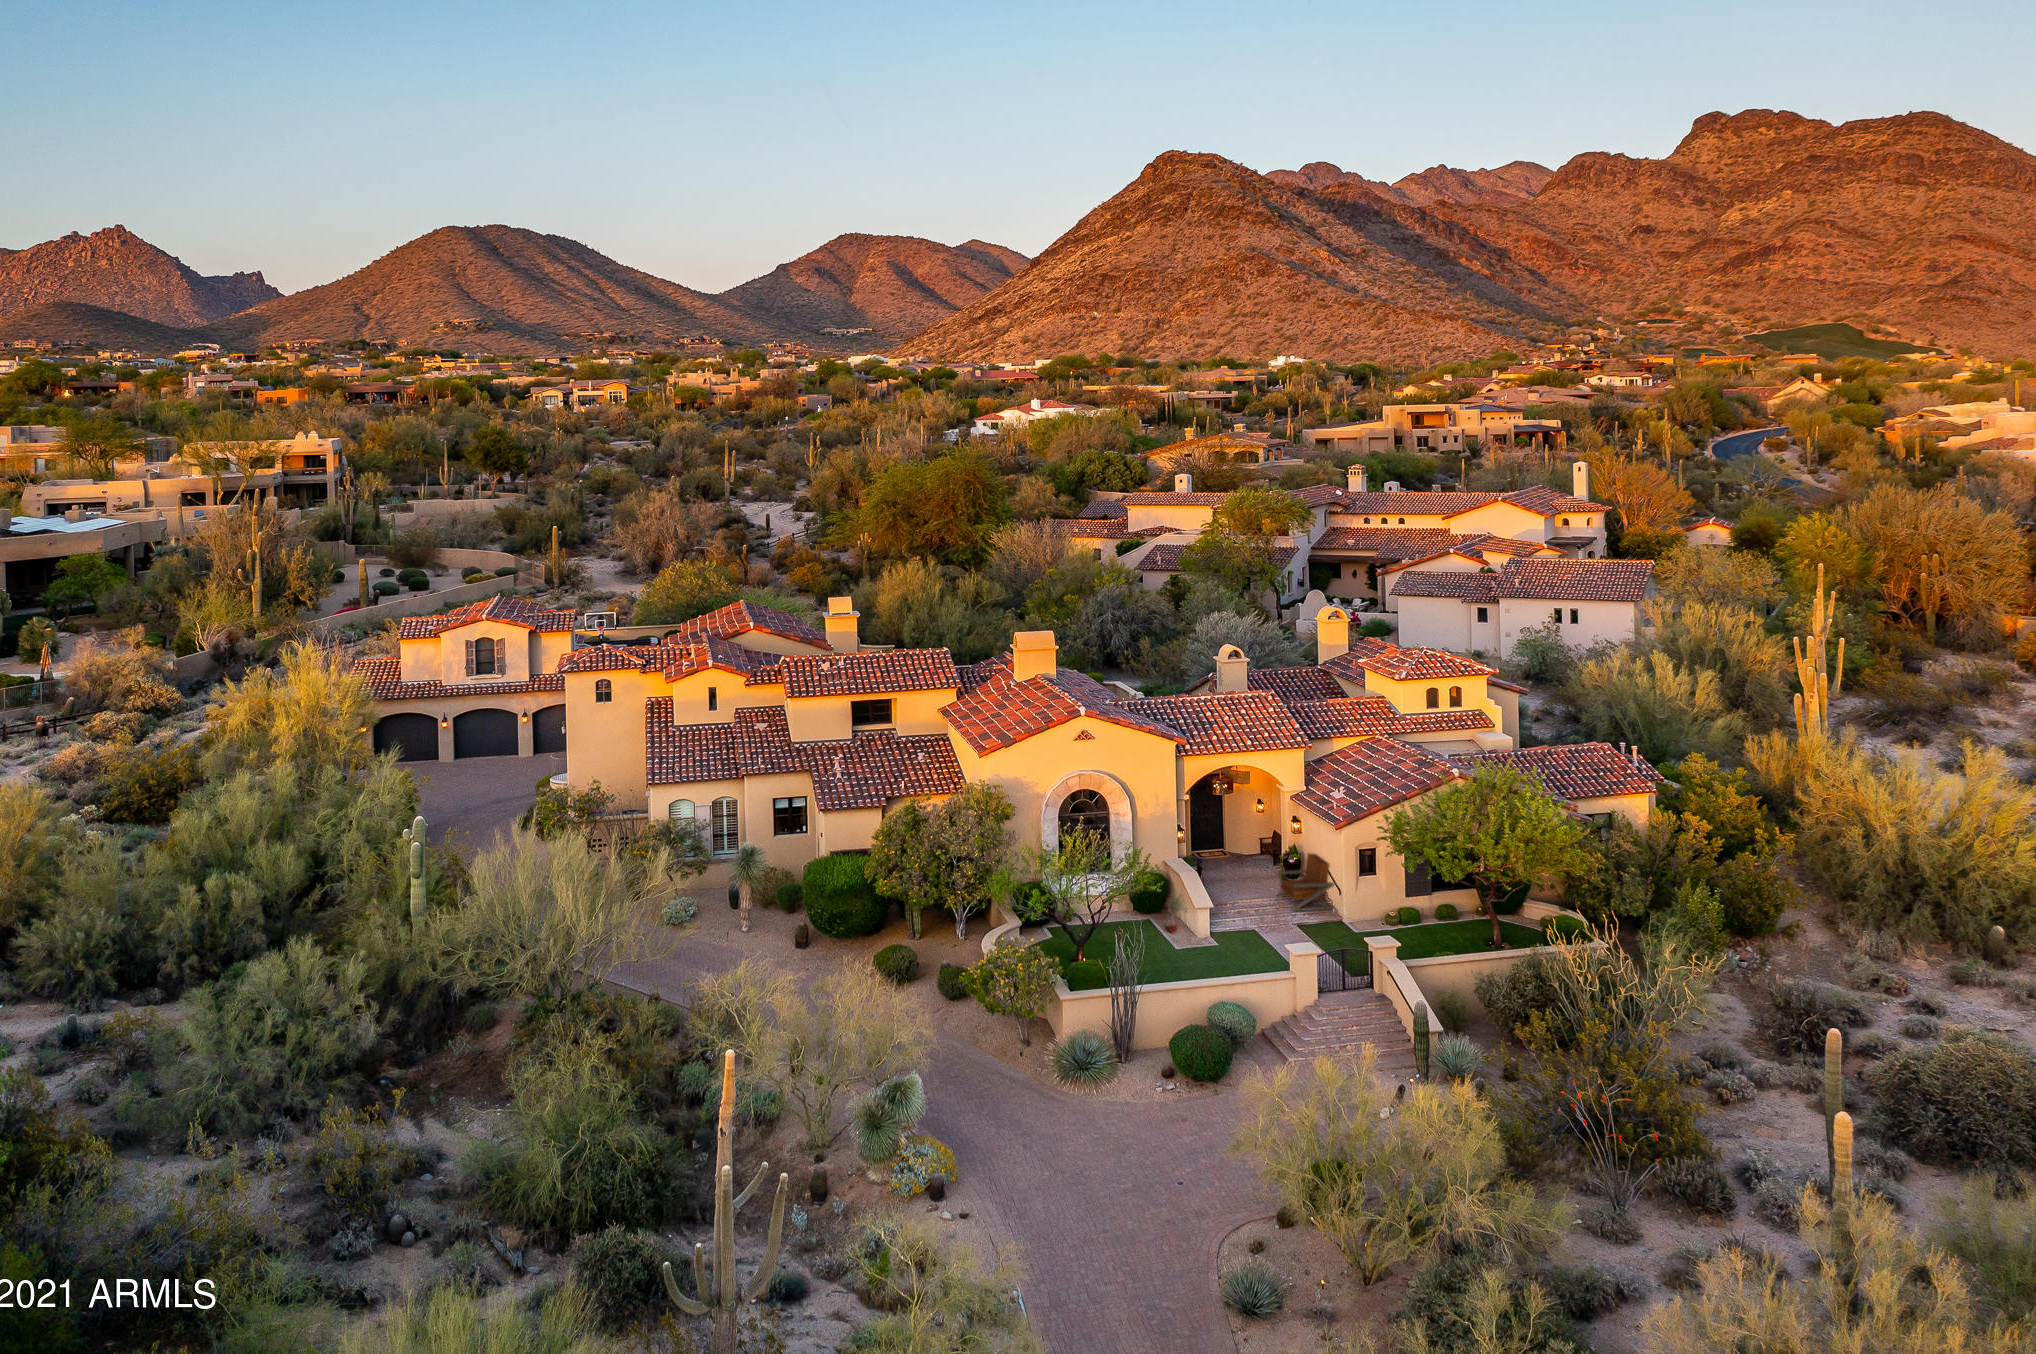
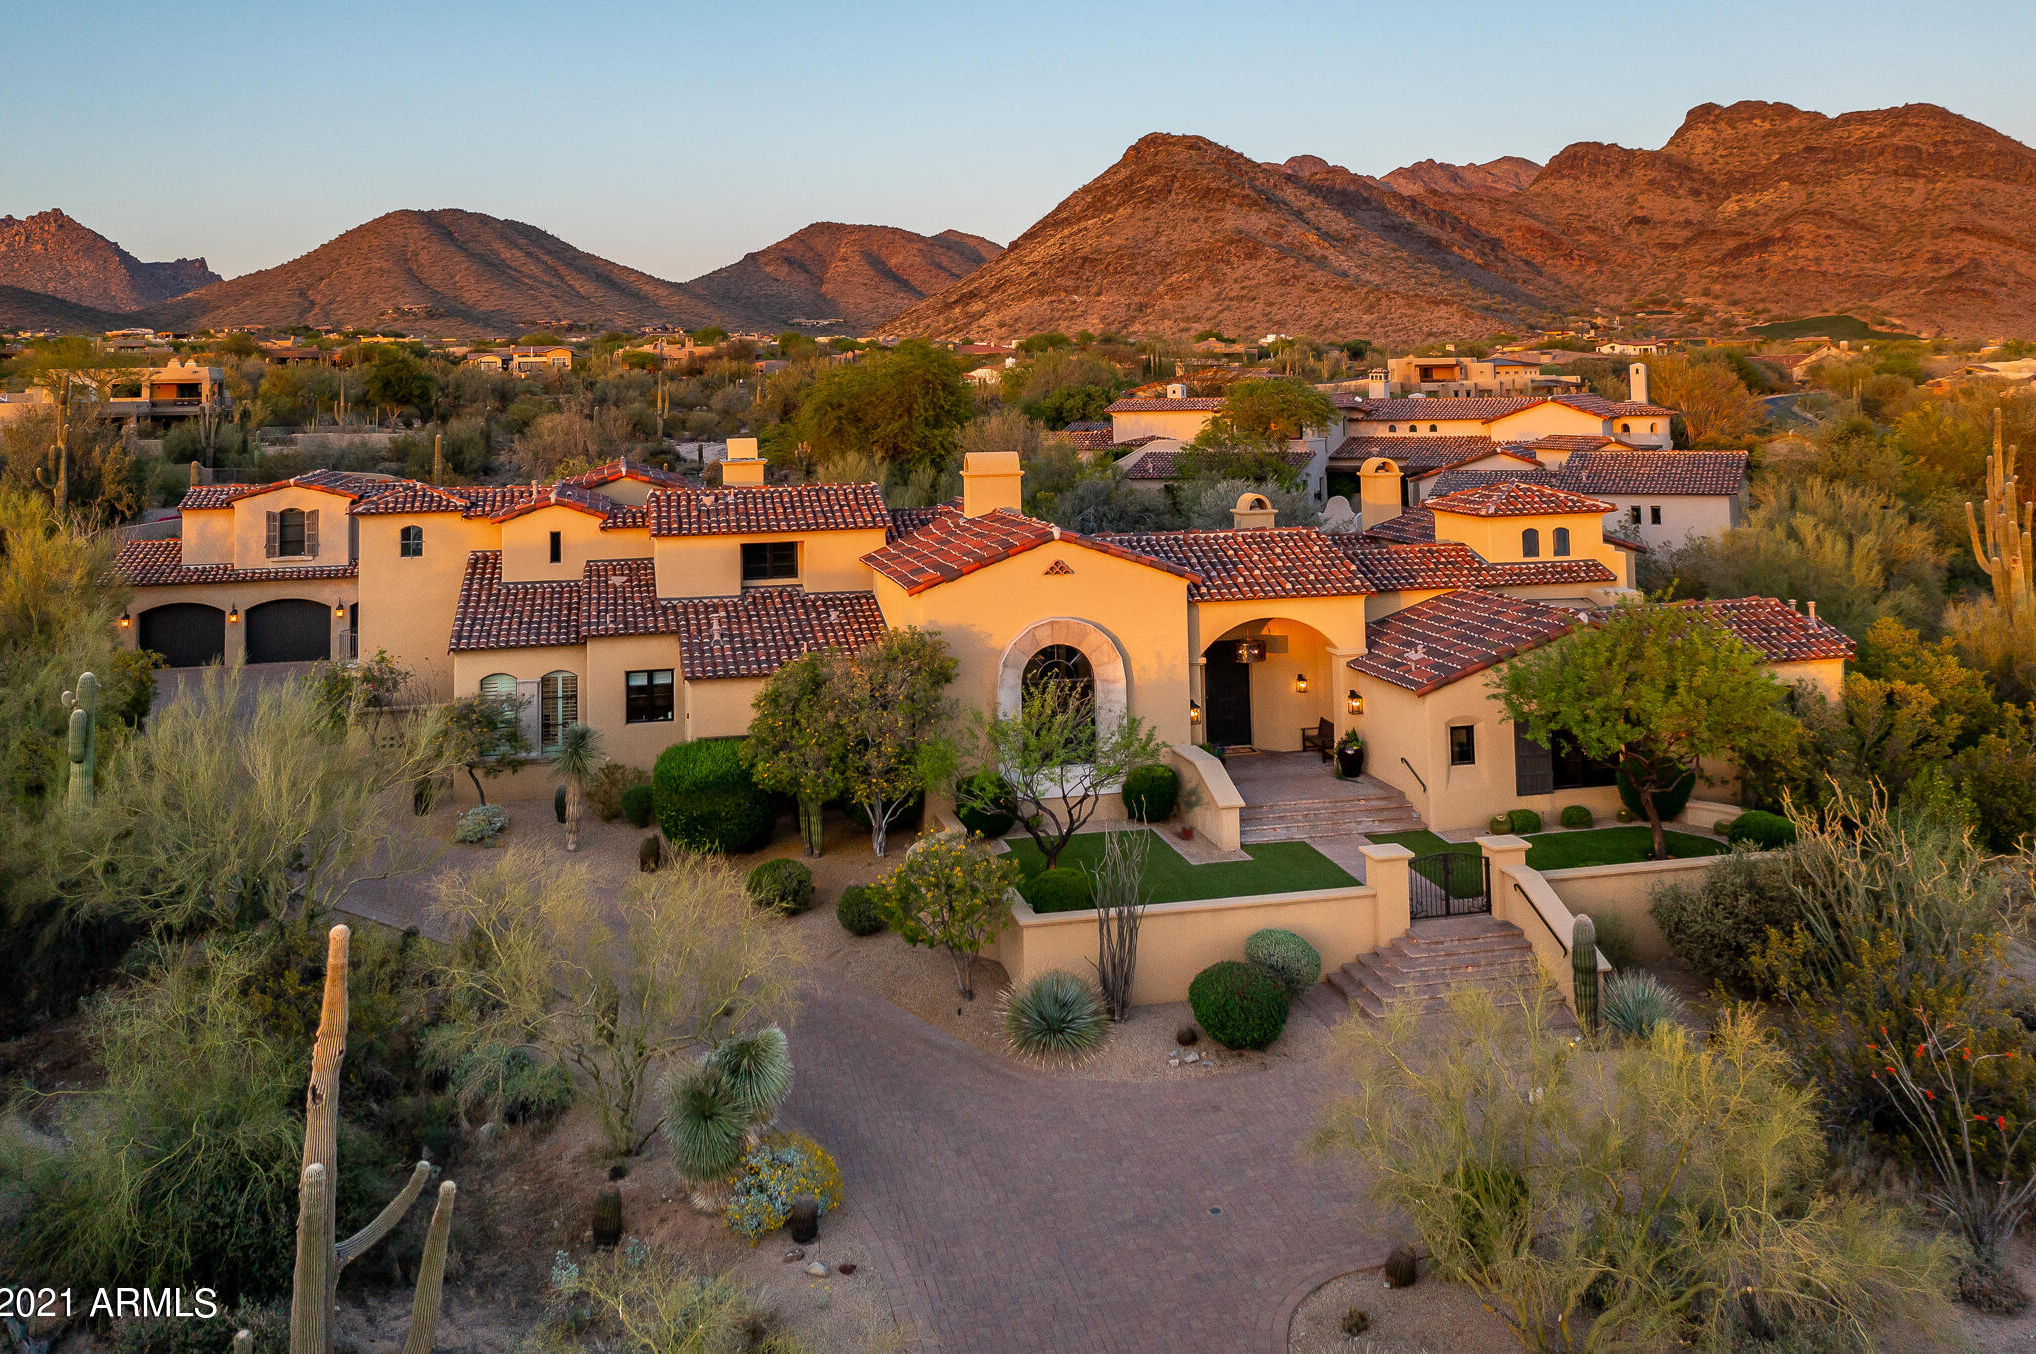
lounge chair: present [1278,853,1334,911] -> none [1329,736,1415,814]

